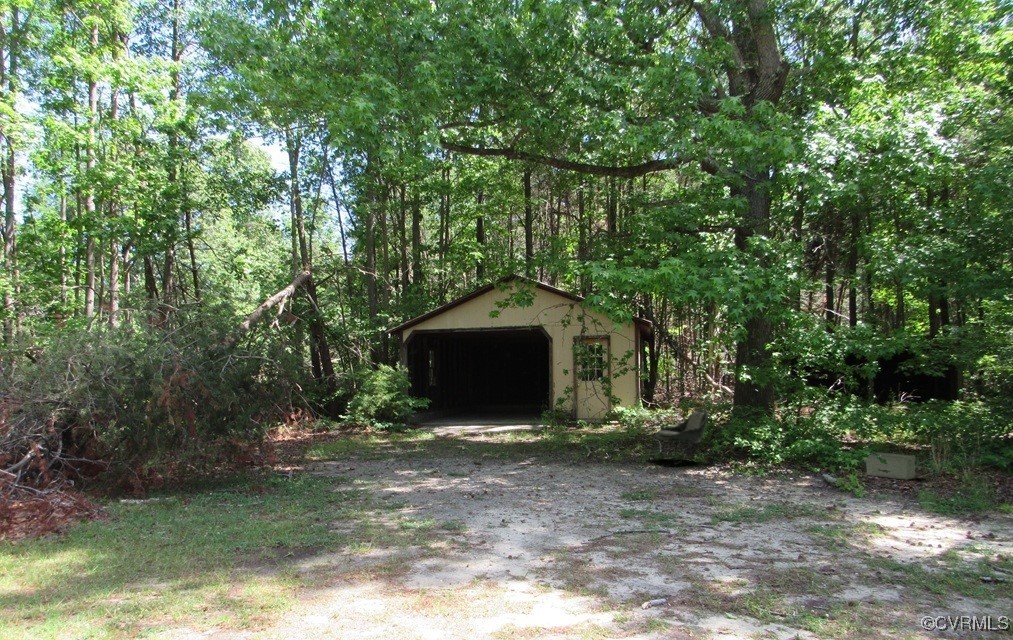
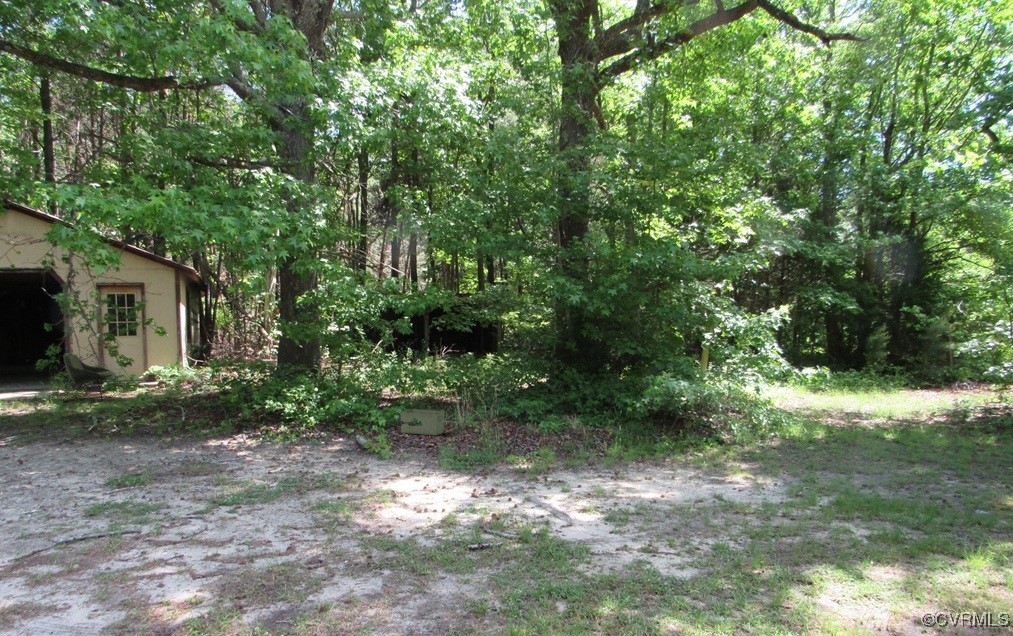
lounge chair: present [655,410,711,465] -> present [63,353,116,402]

